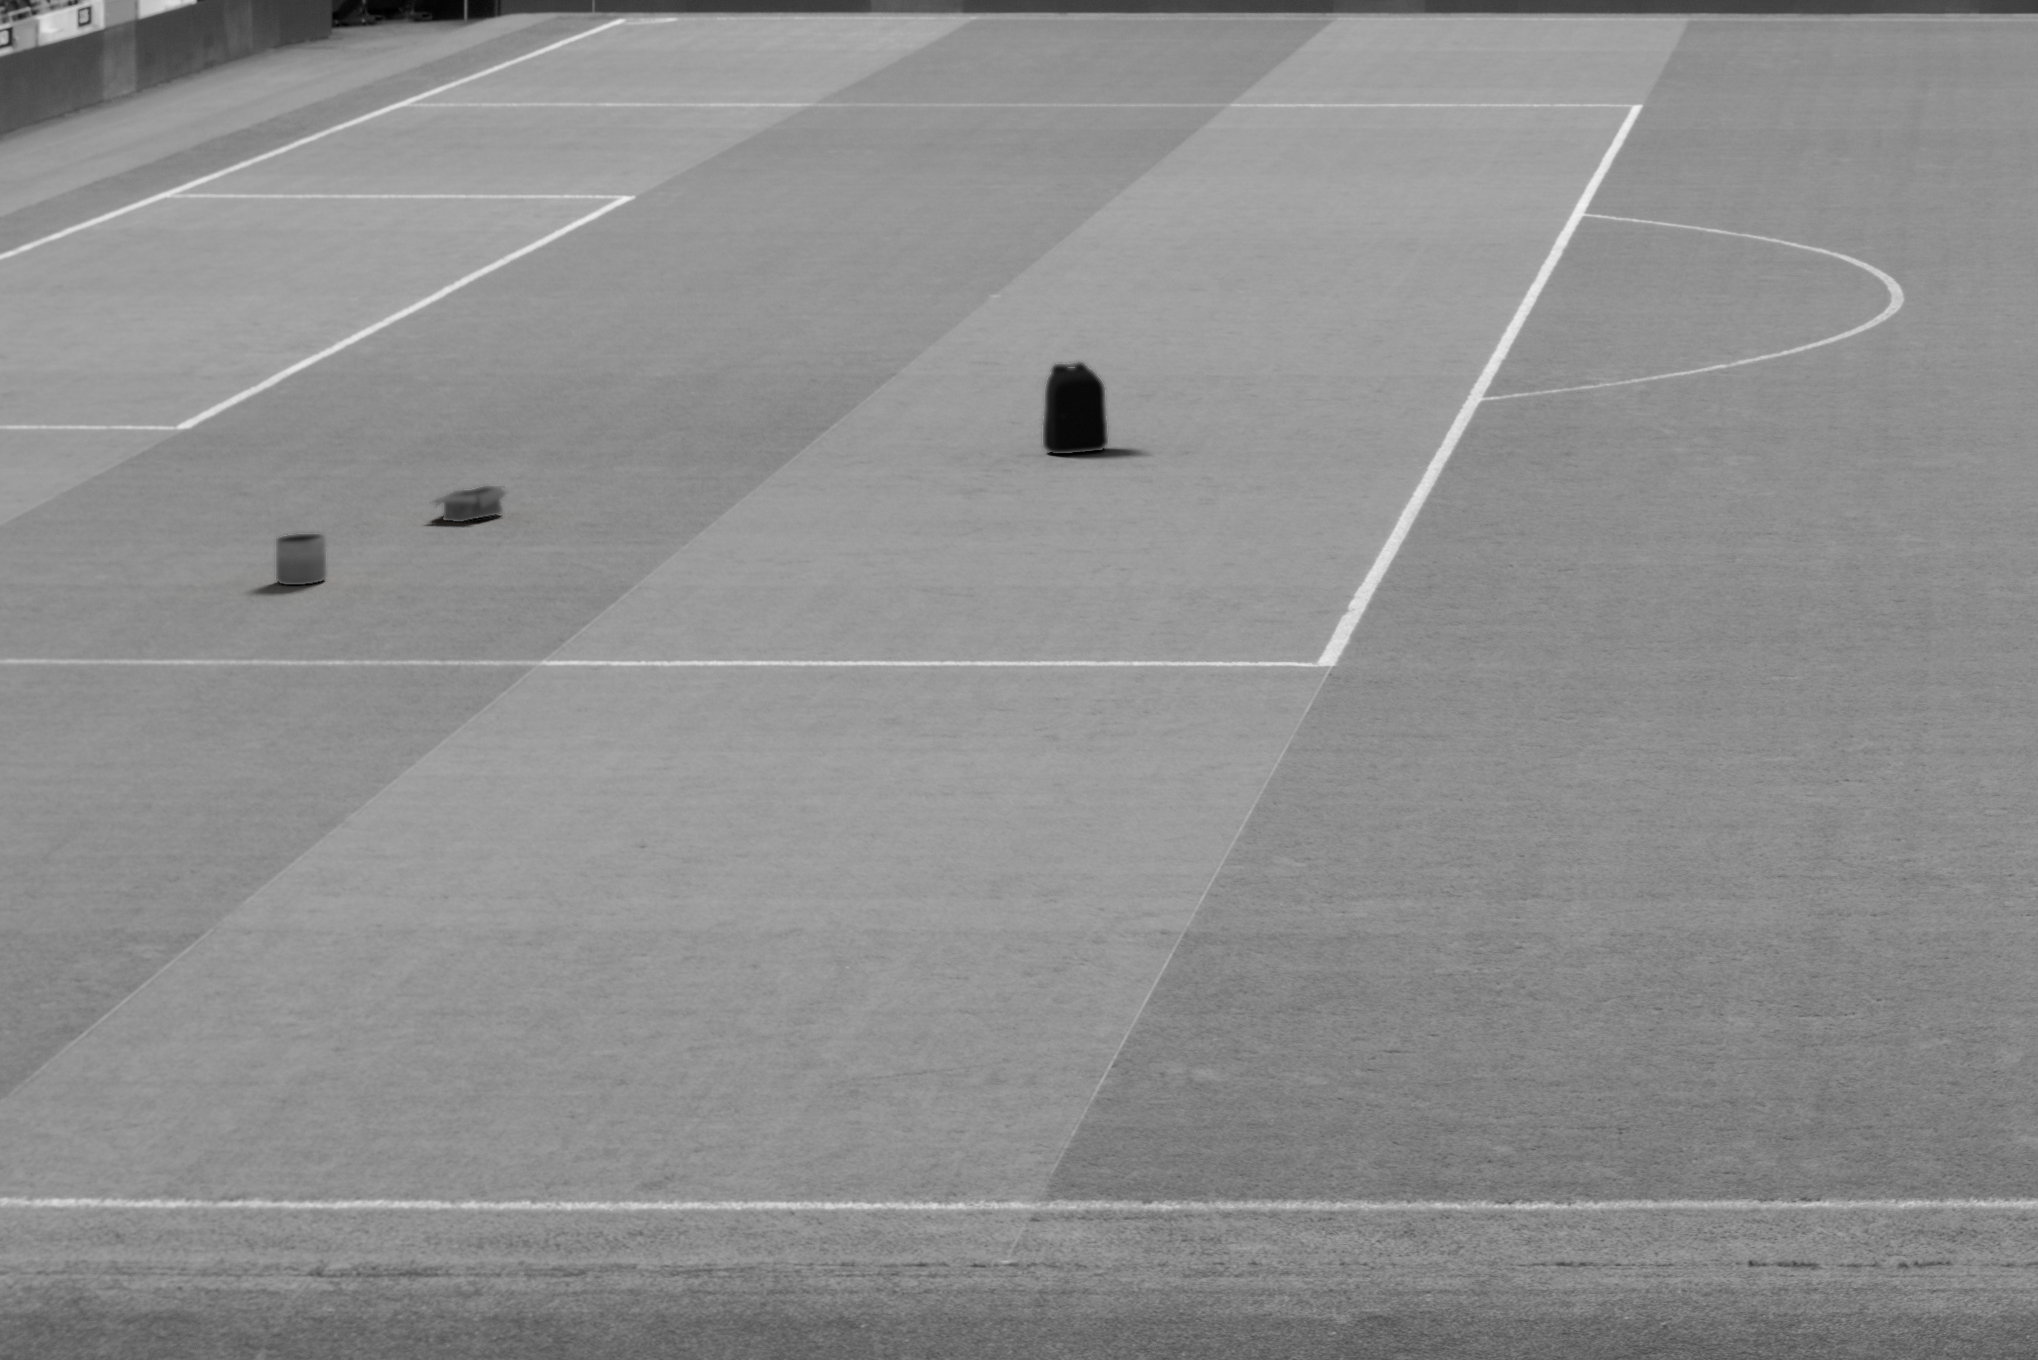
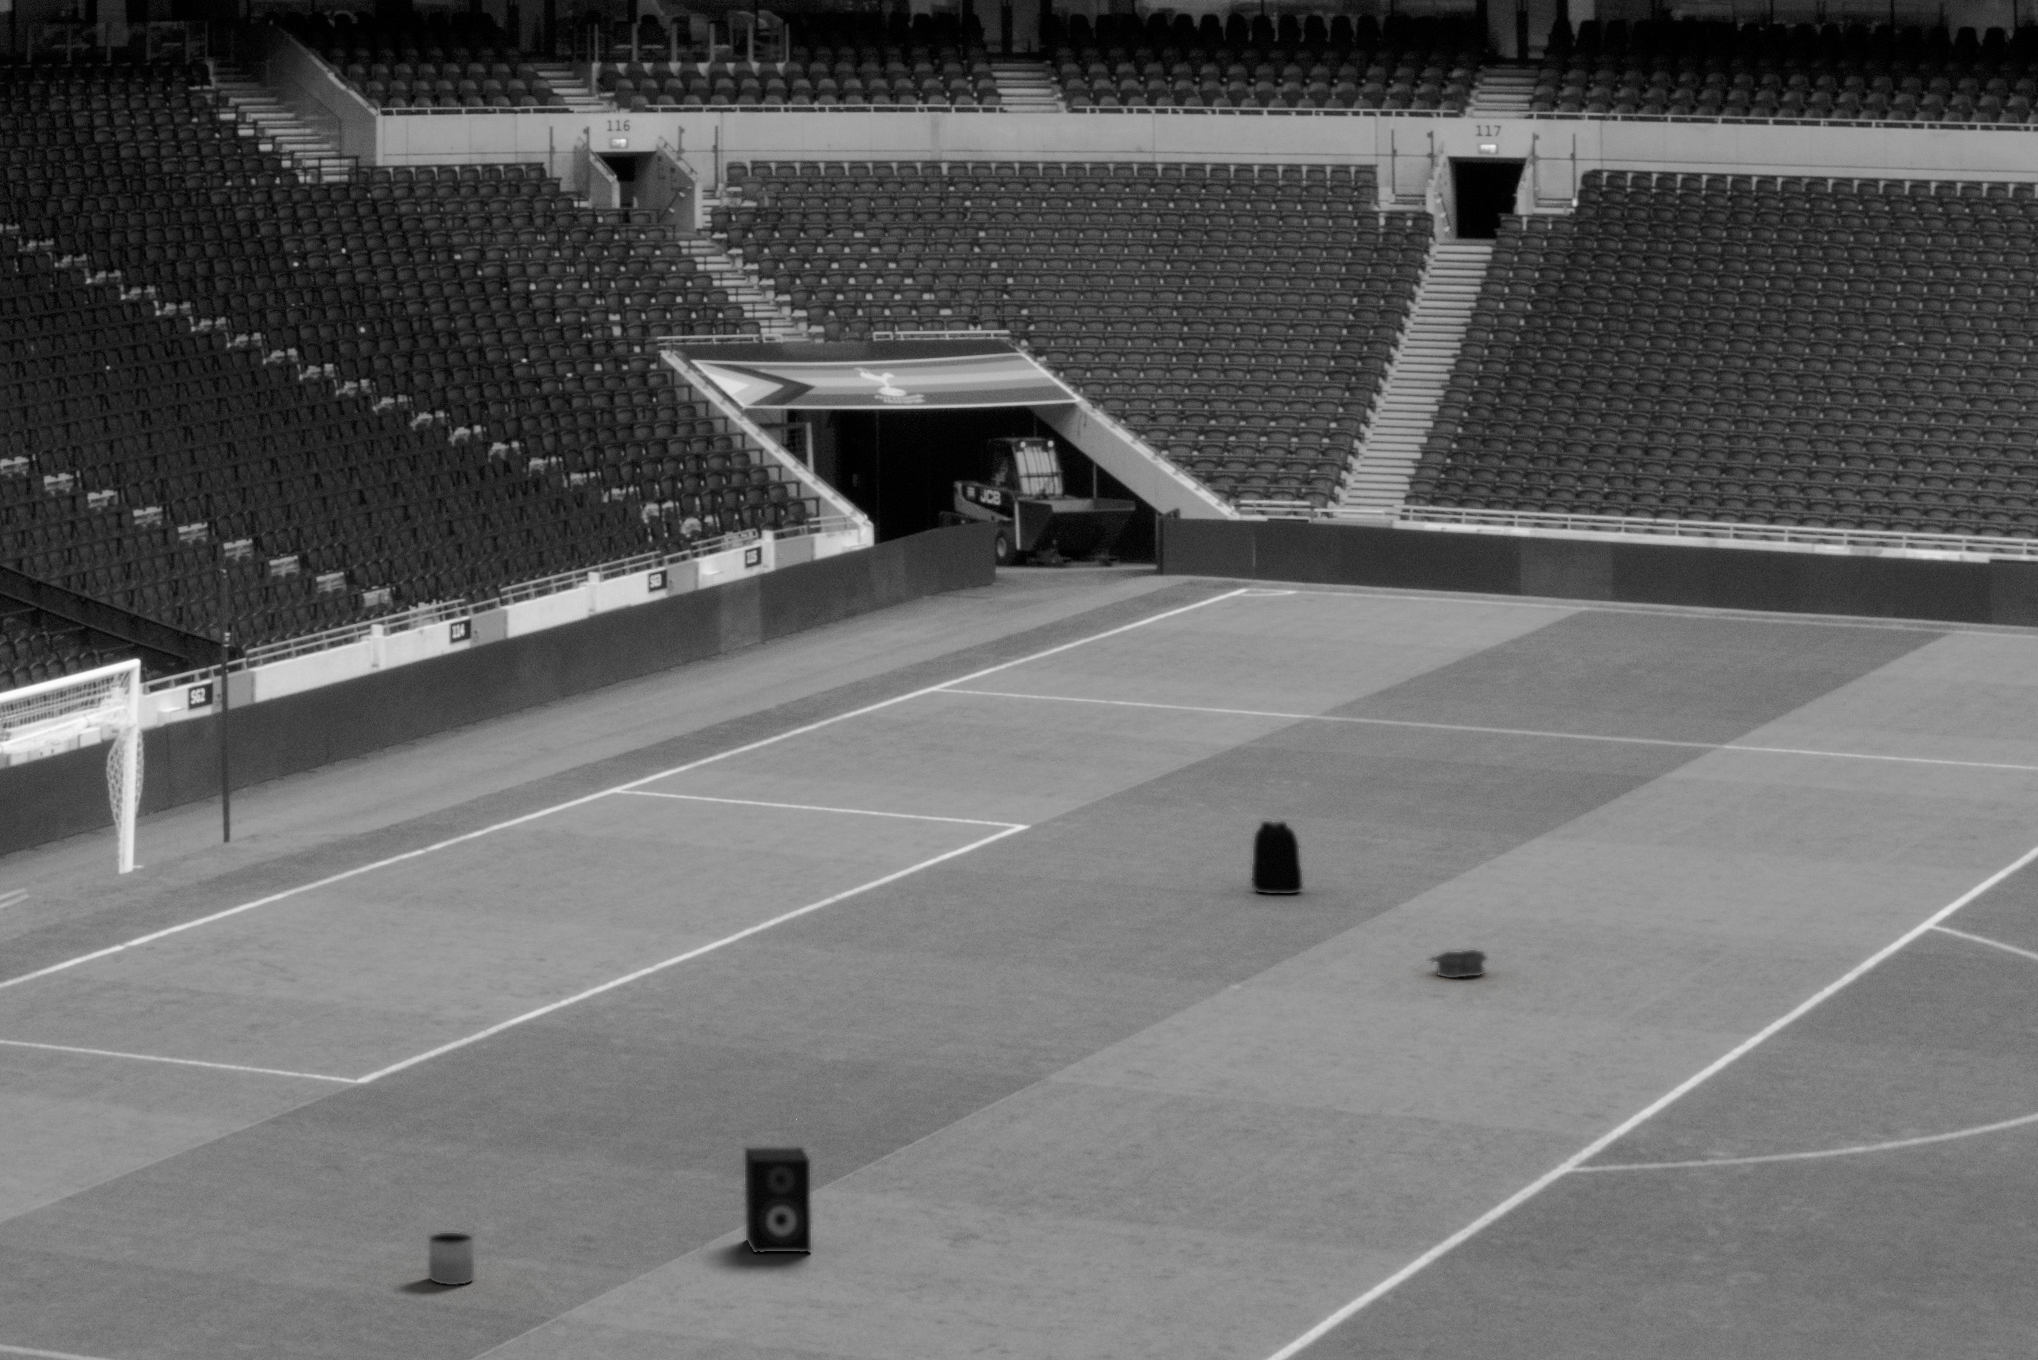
backpack: present [1043,363,1108,454] -> present [1252,821,1303,894]
speaker: none [578,427,657,533] -> present [745,1147,811,1253]
cardboard box: present [434,486,506,522] -> present [1430,950,1486,978]

